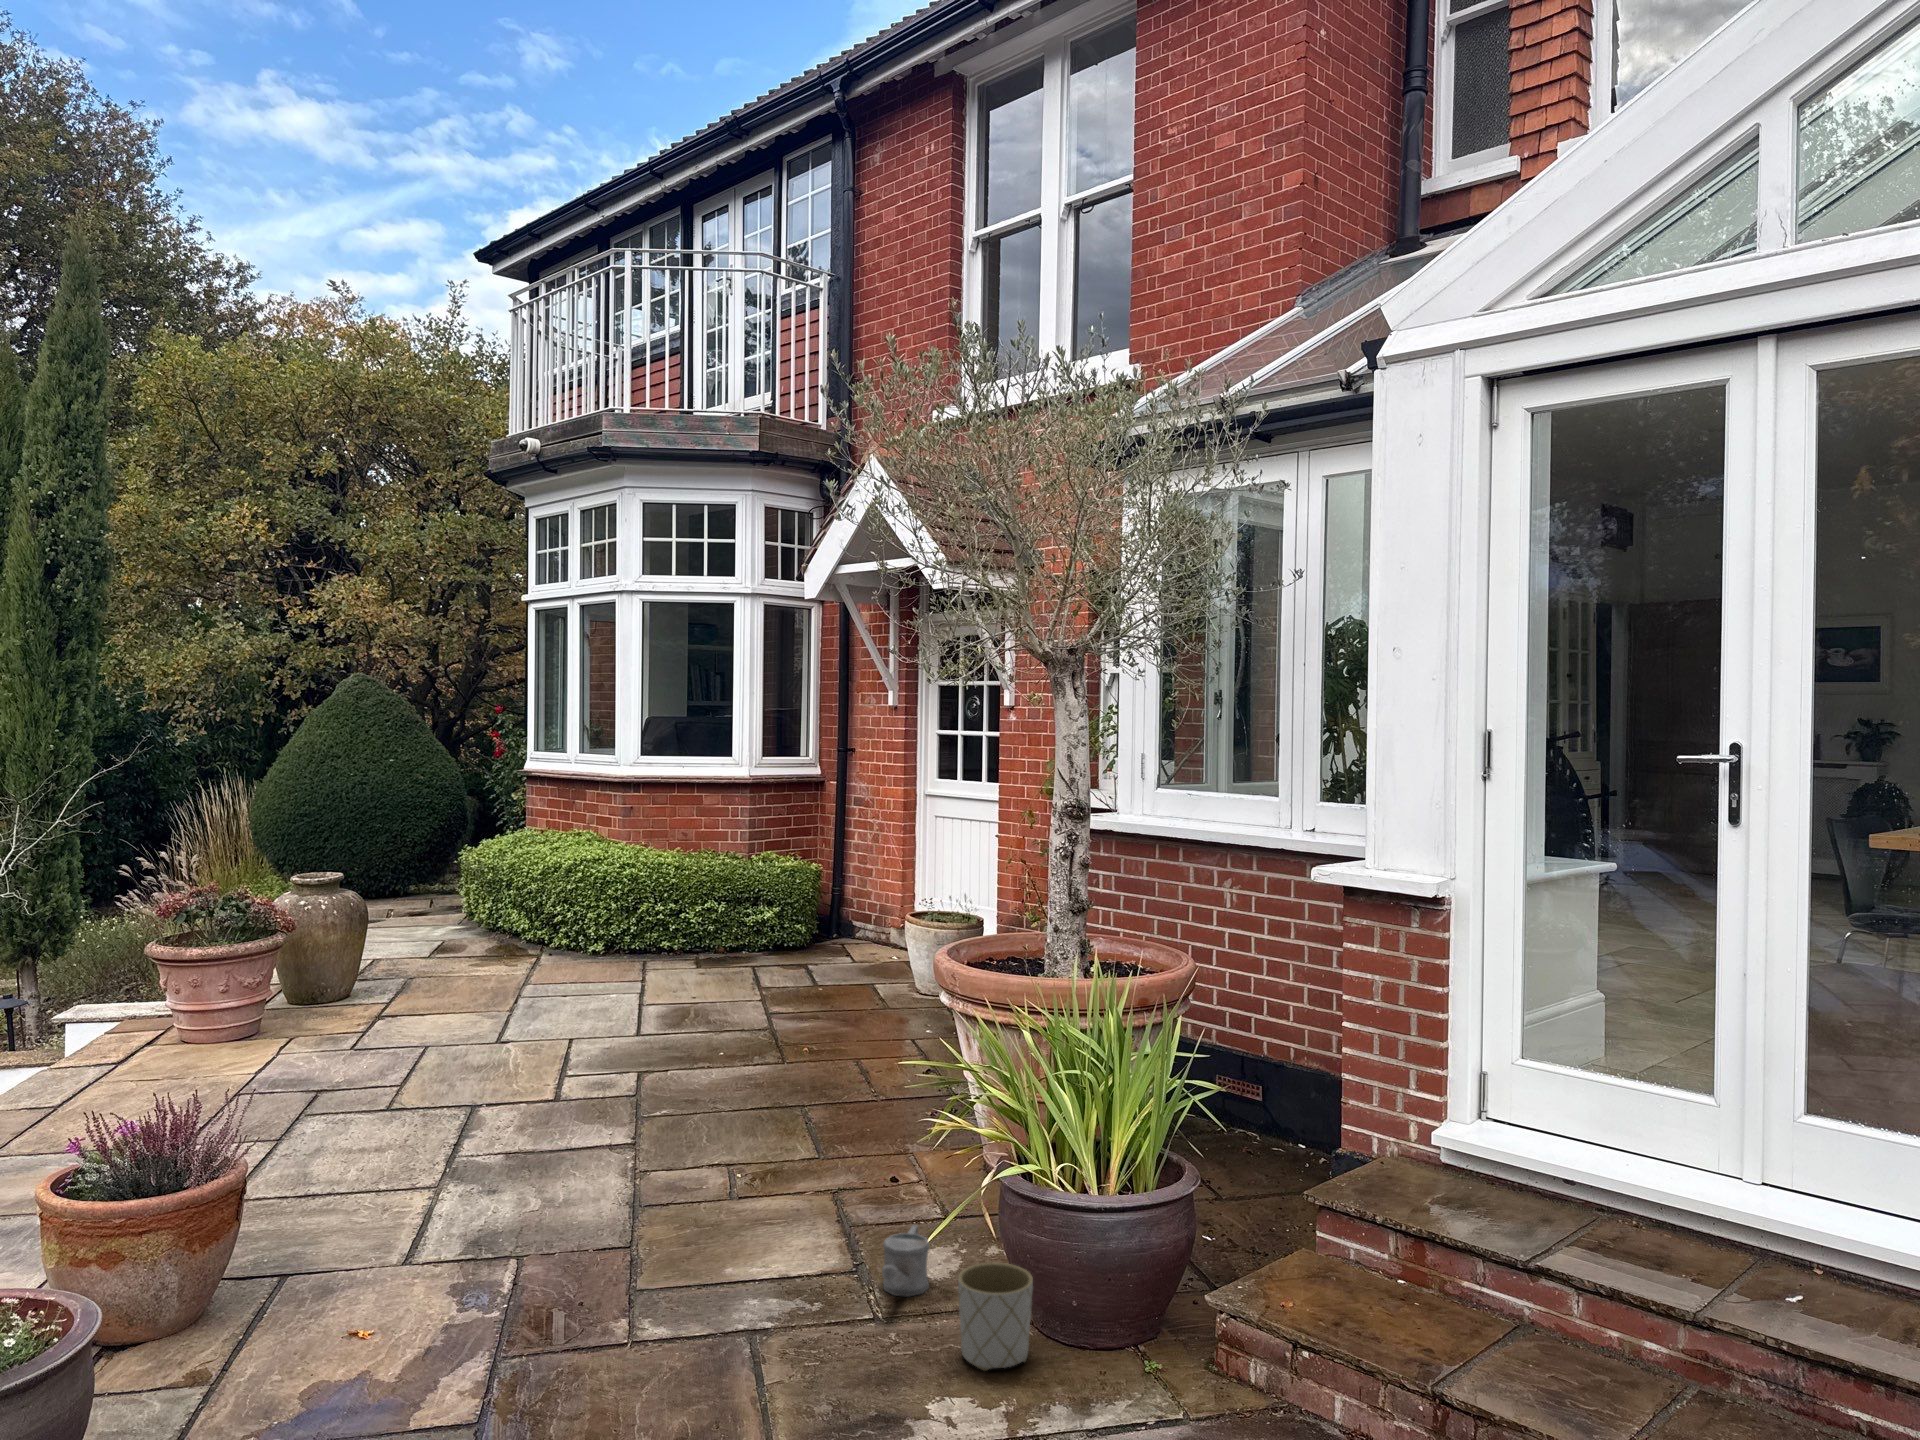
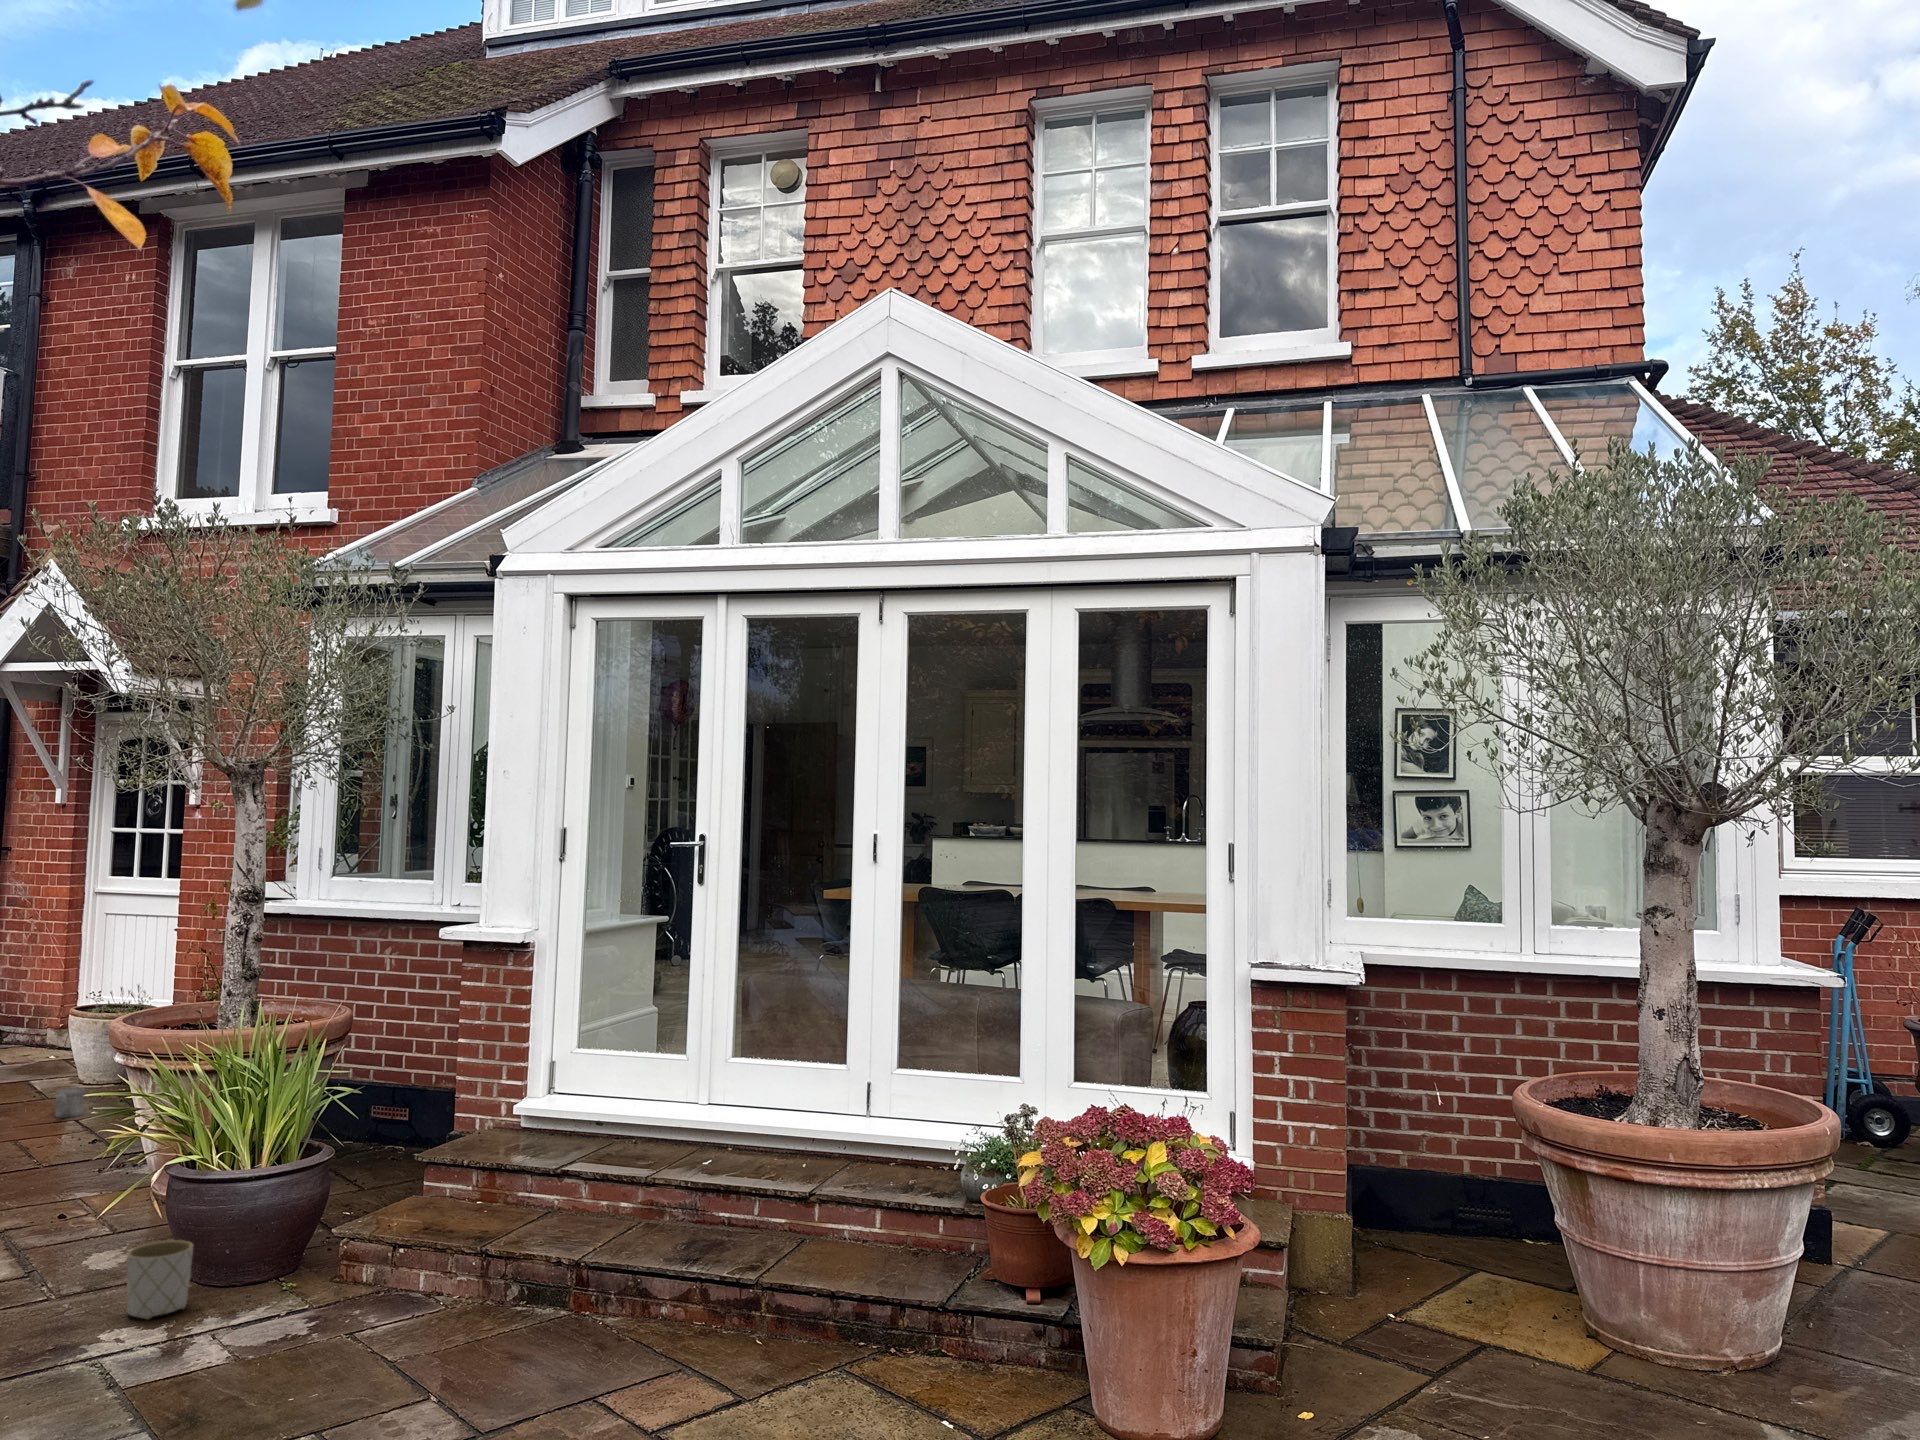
watering can: present [882,1225,930,1297] -> present [55,1086,85,1118]

